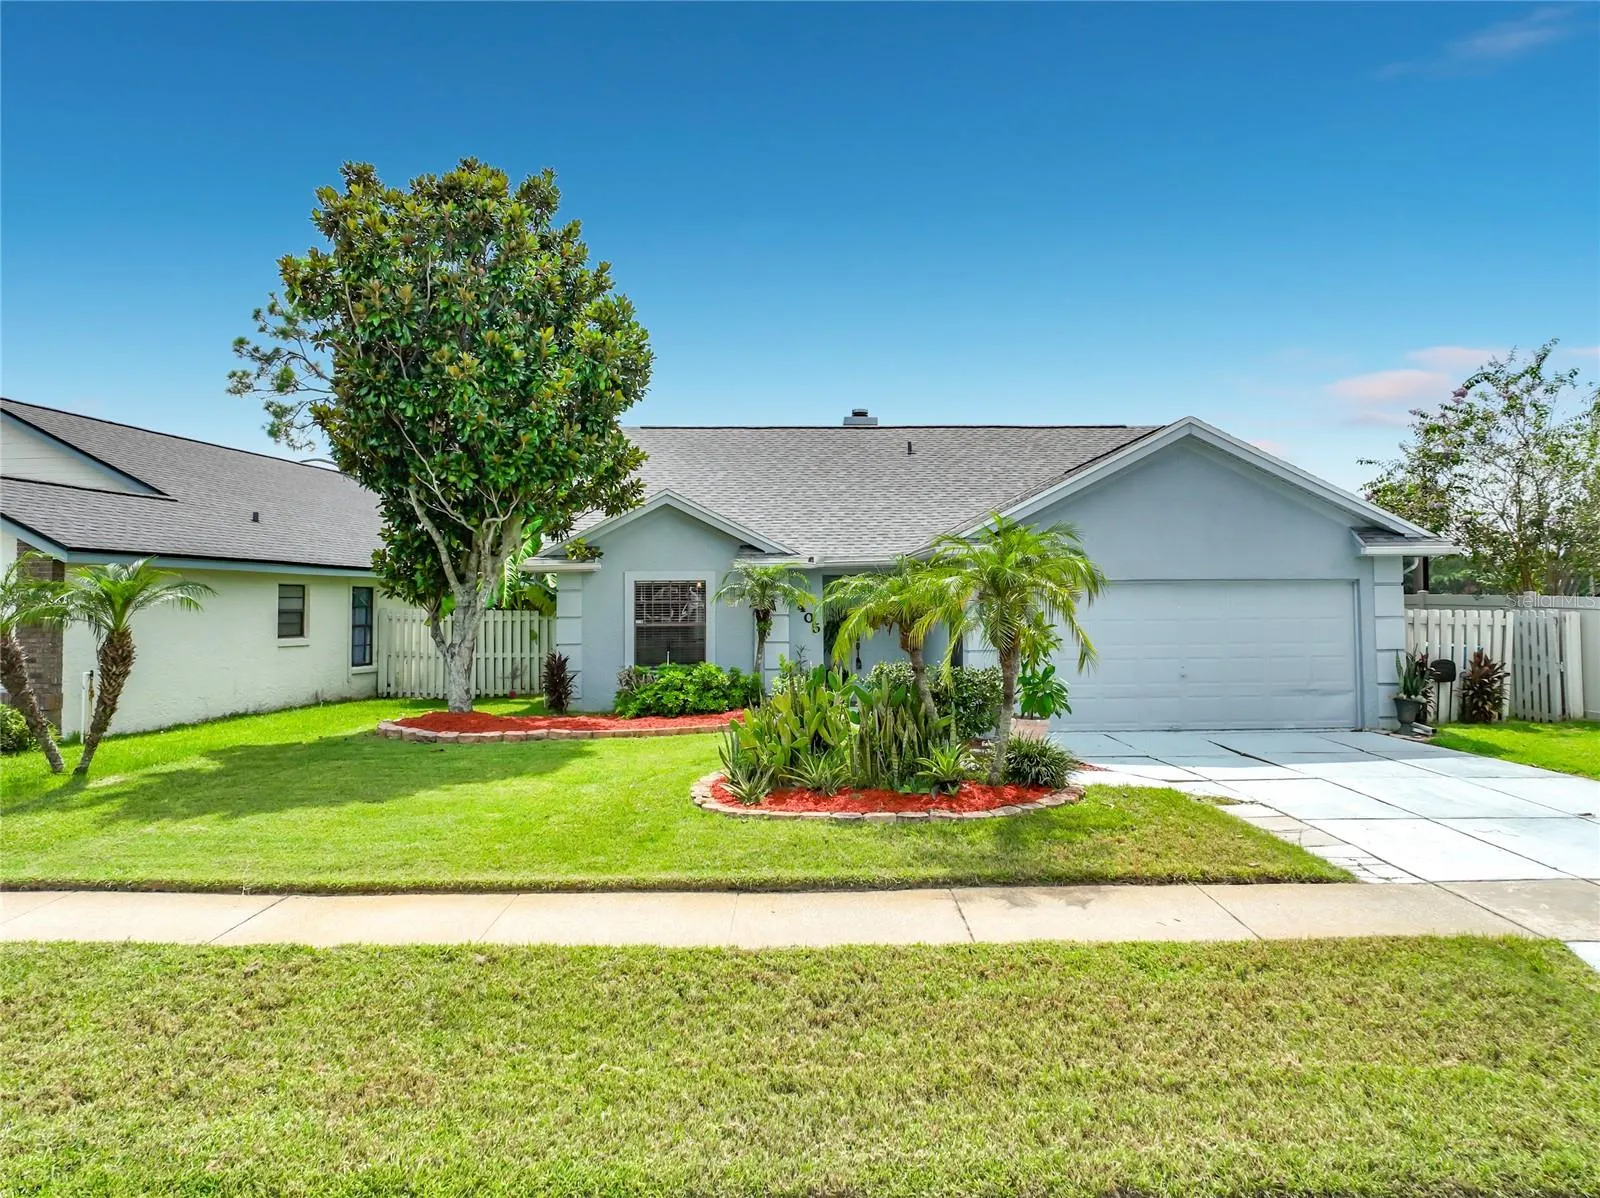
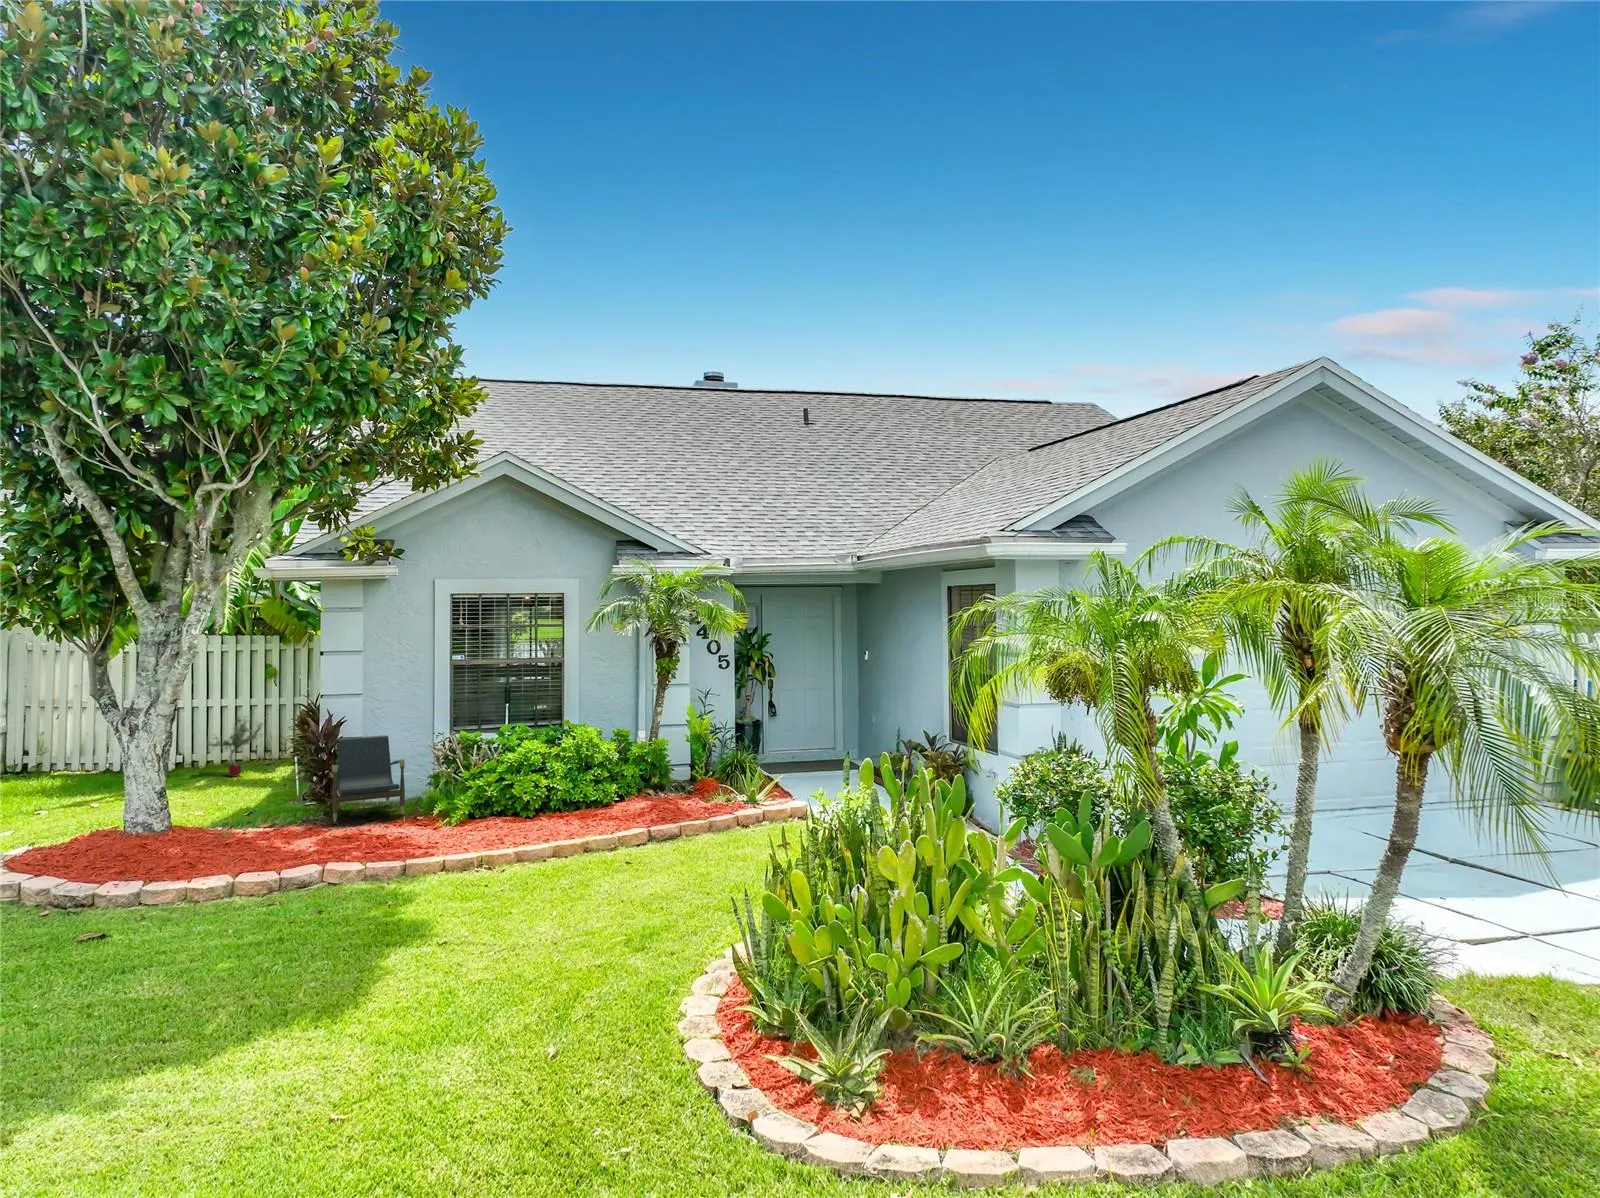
lounge chair: none [560,669,602,718] -> present [331,735,405,822]

